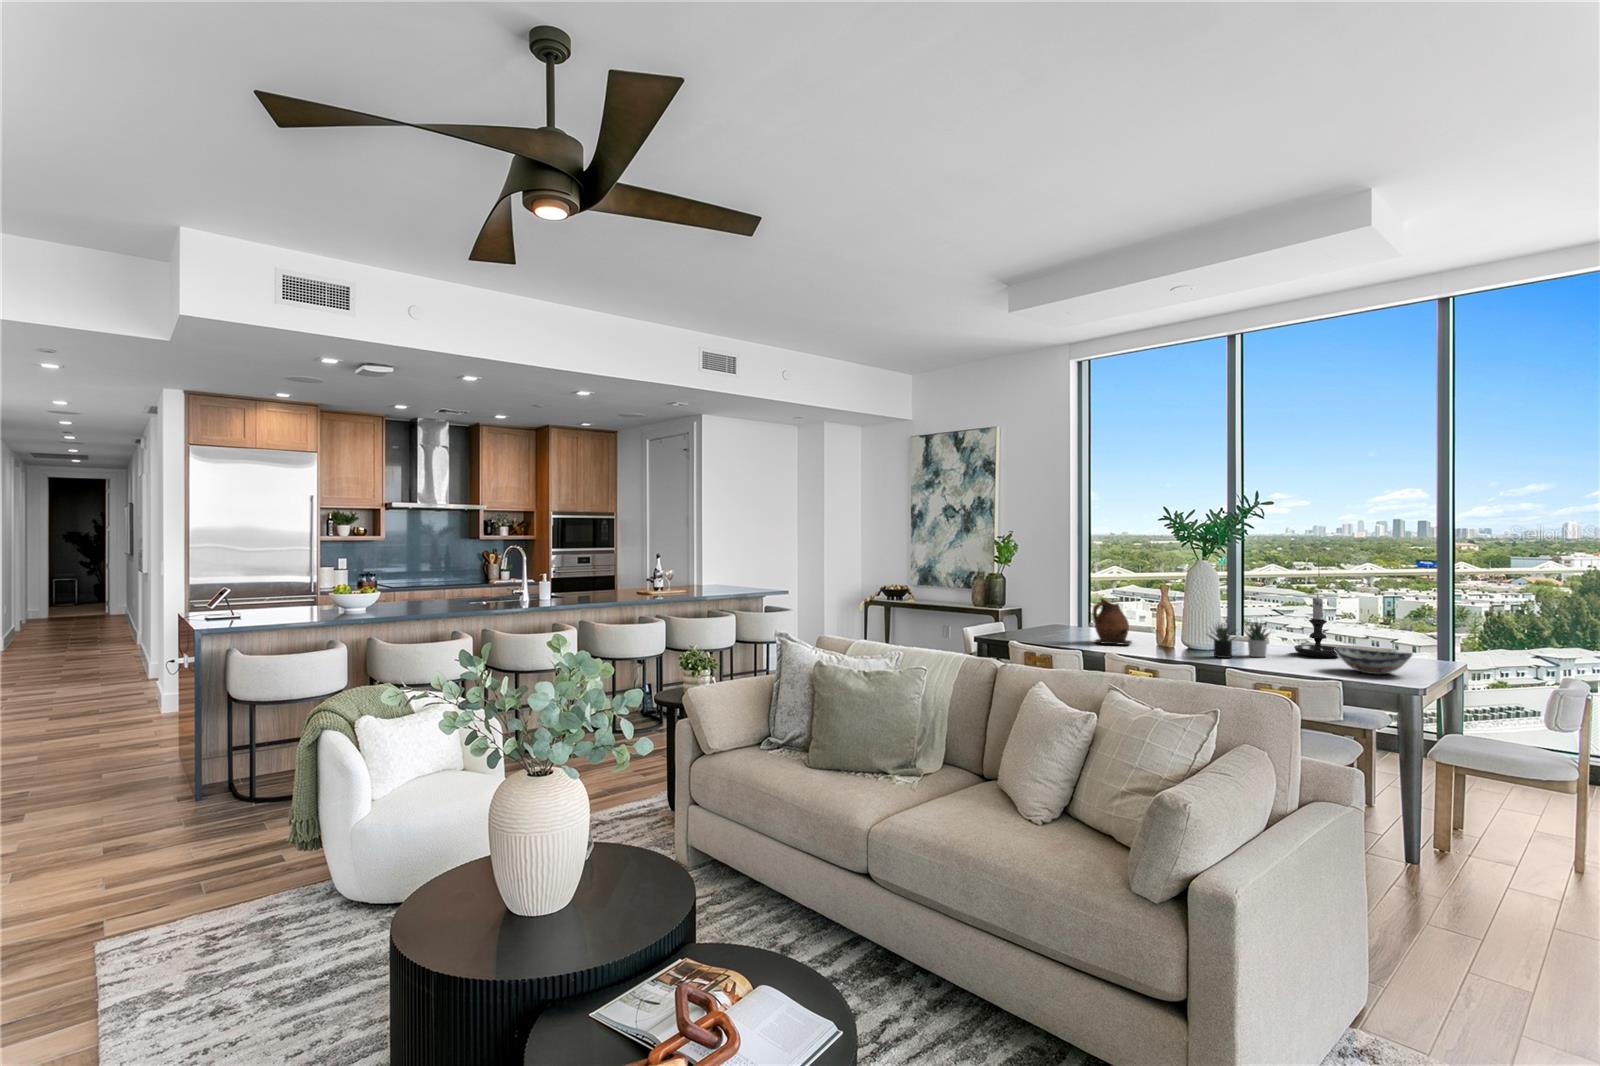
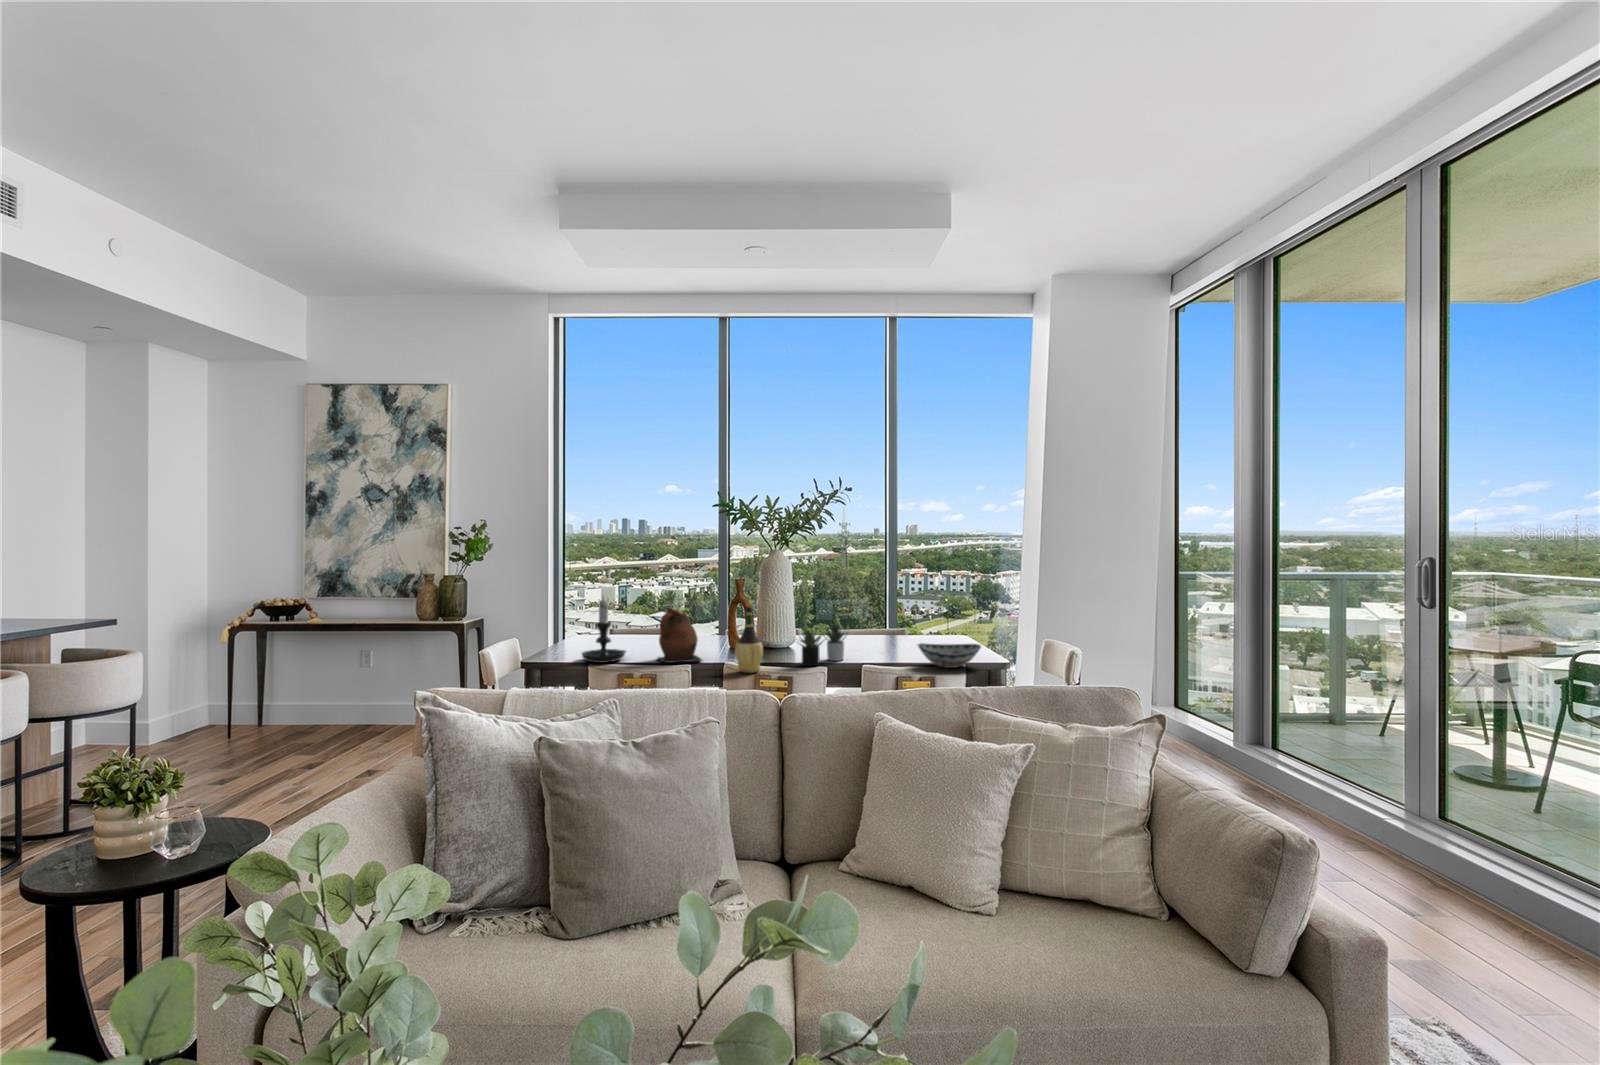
candle holder: present [1294,594,1338,657] -> present [582,600,626,663]
wine bottle: none [1142,595,1168,656] -> present [735,603,763,673]

